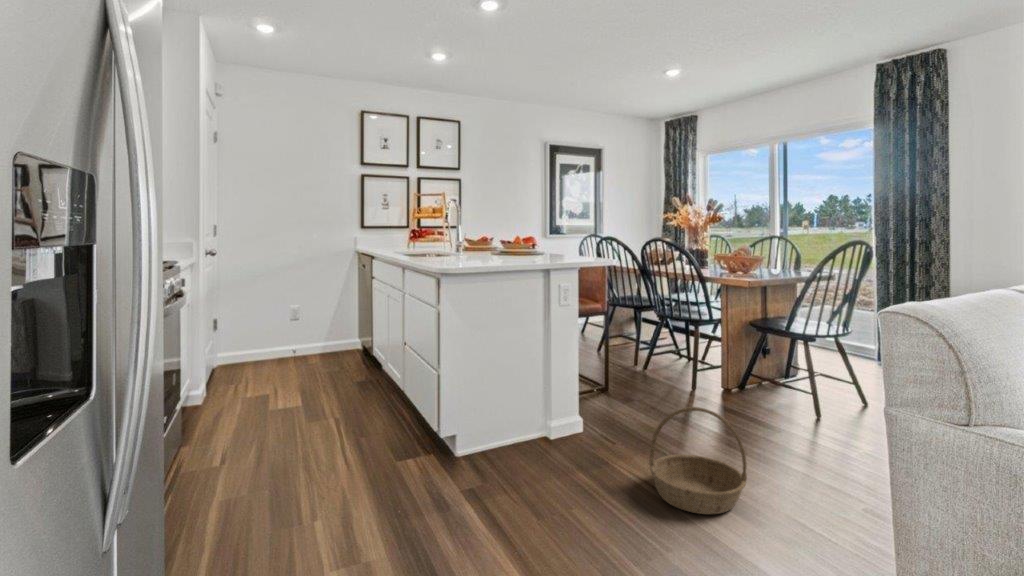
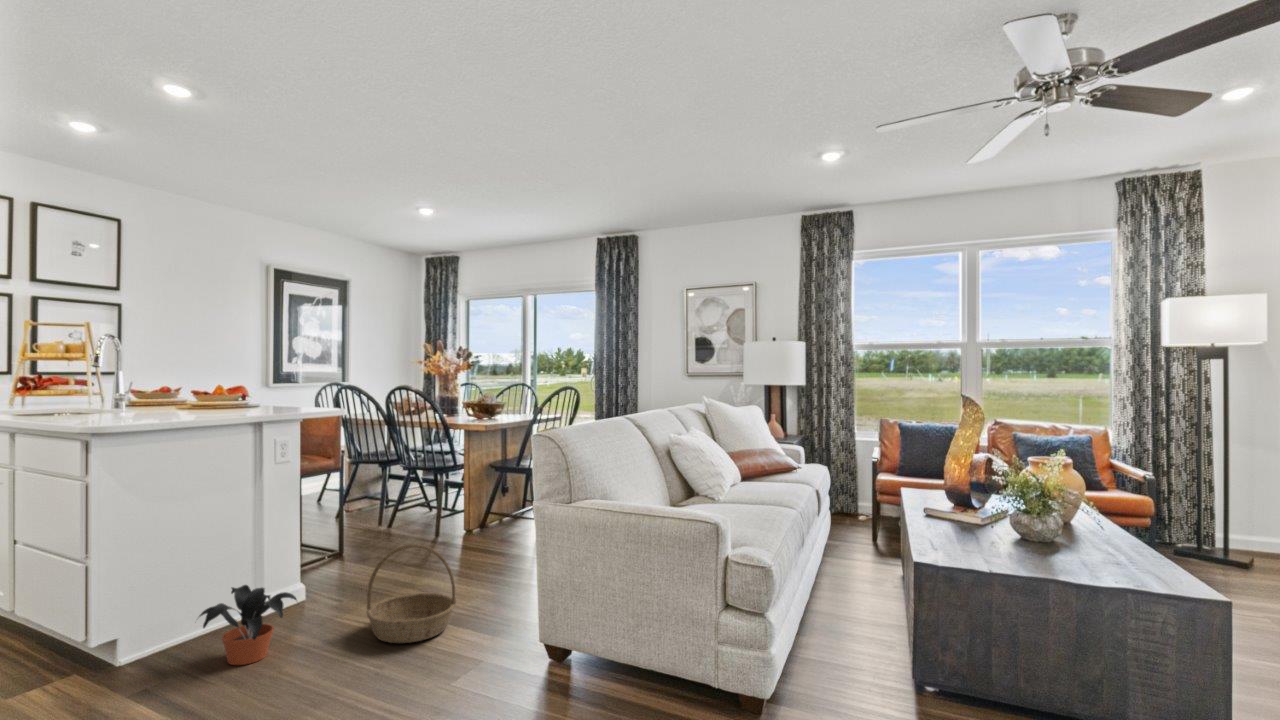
potted plant: none [505,419,588,495] -> present [199,585,297,665]

